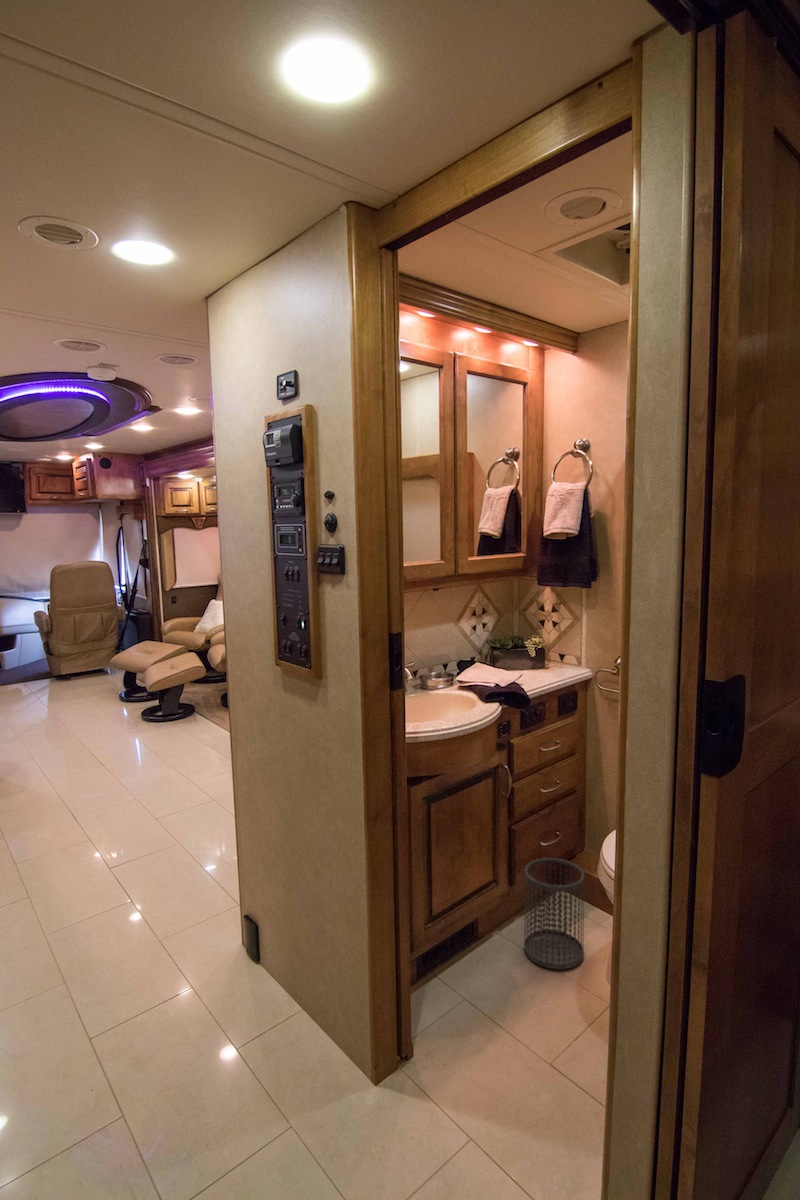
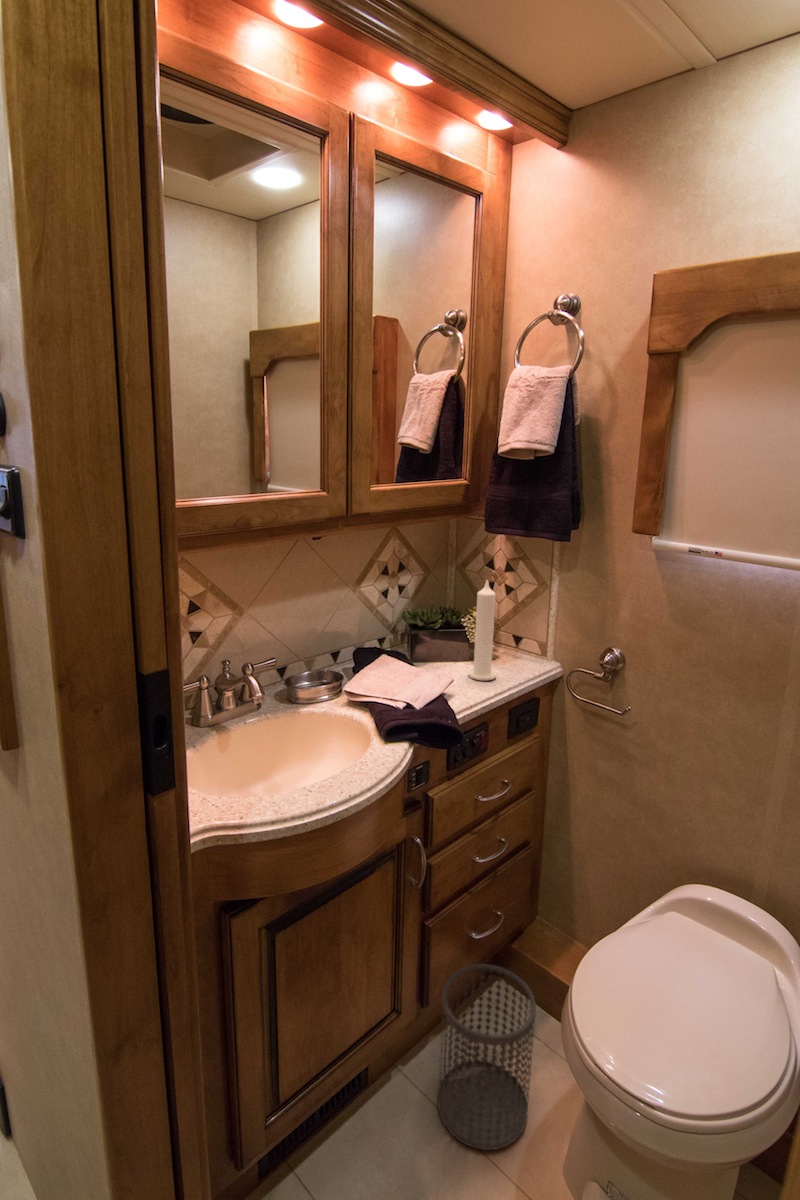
candle: none [531,613,549,677] -> present [468,580,496,680]

